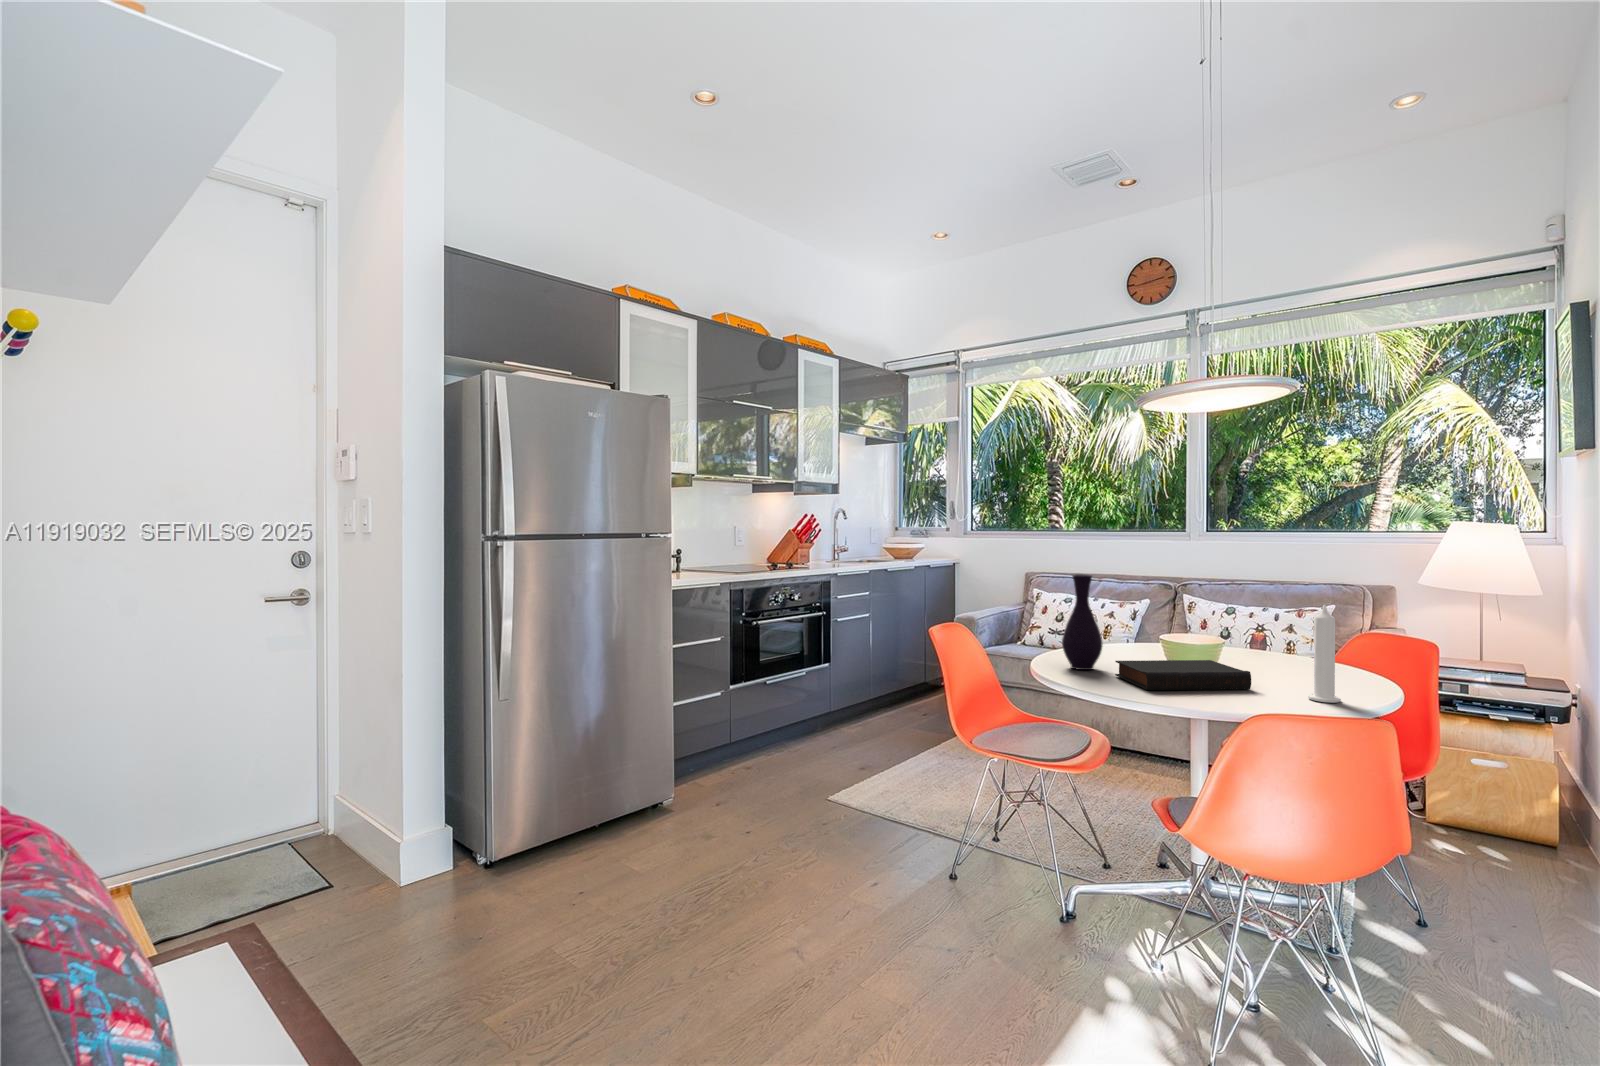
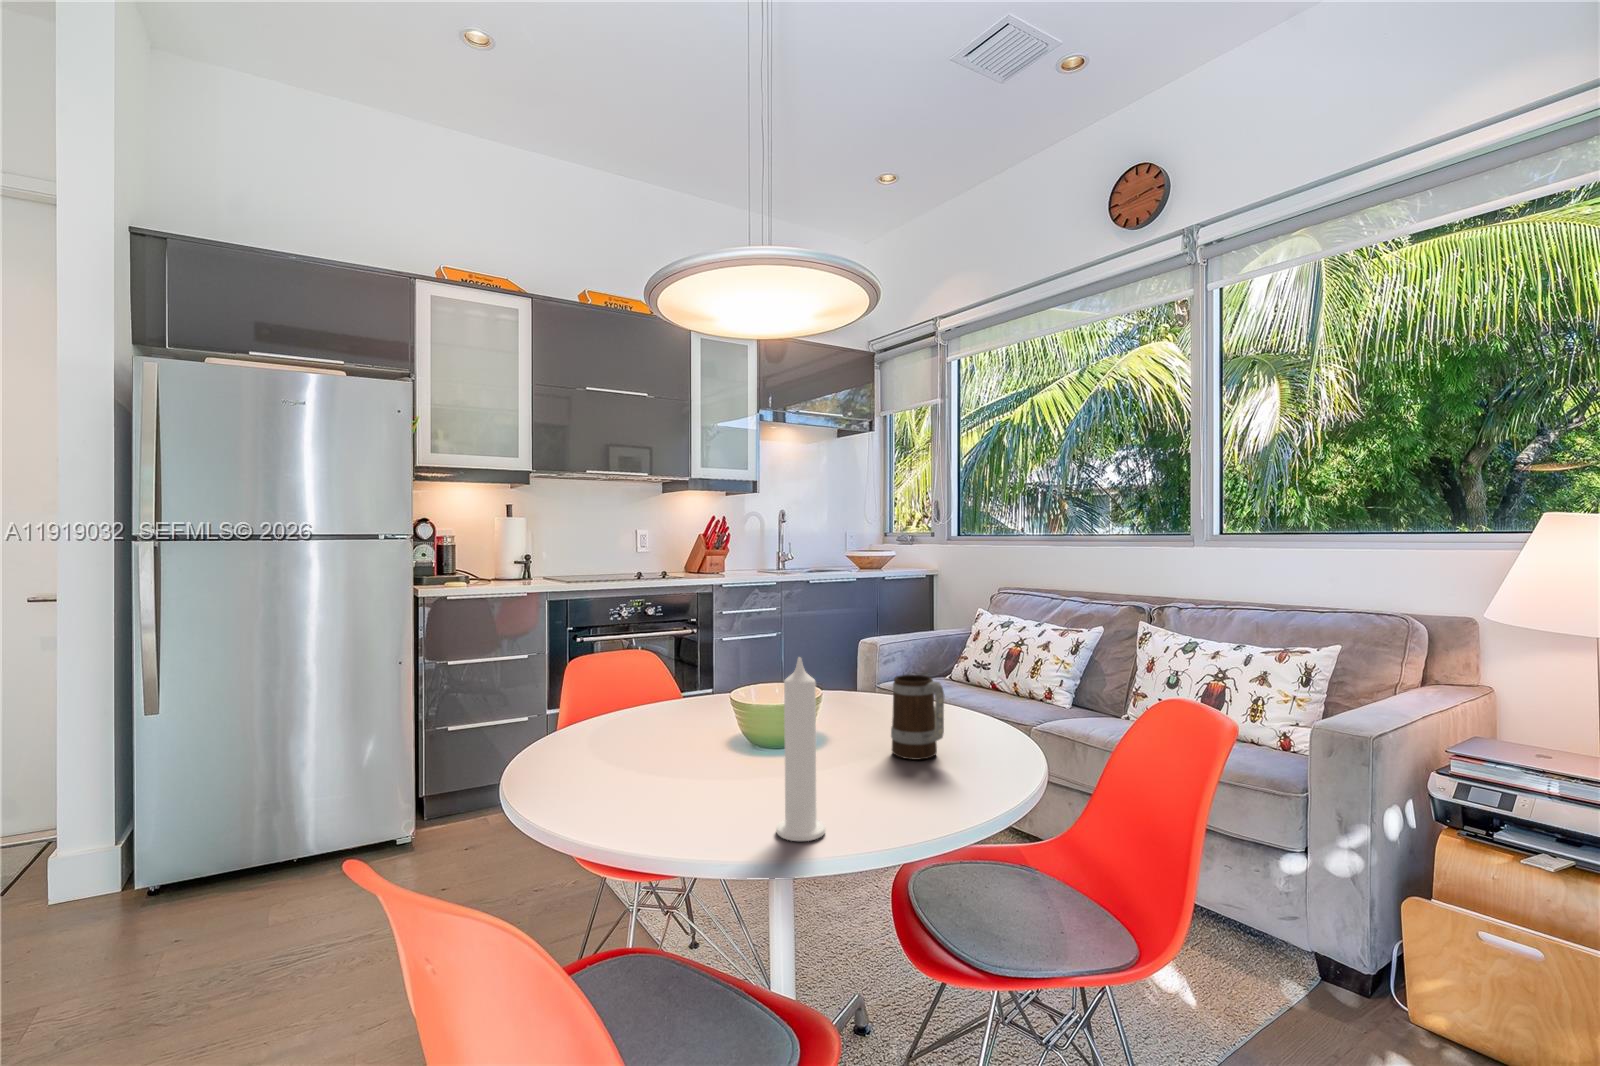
vase: present [1062,574,1103,670] -> none [629,592,685,734]
mug: none [1248,622,1295,671] -> present [891,675,945,760]
book: present [1115,660,1251,690] -> none [595,724,789,794]

